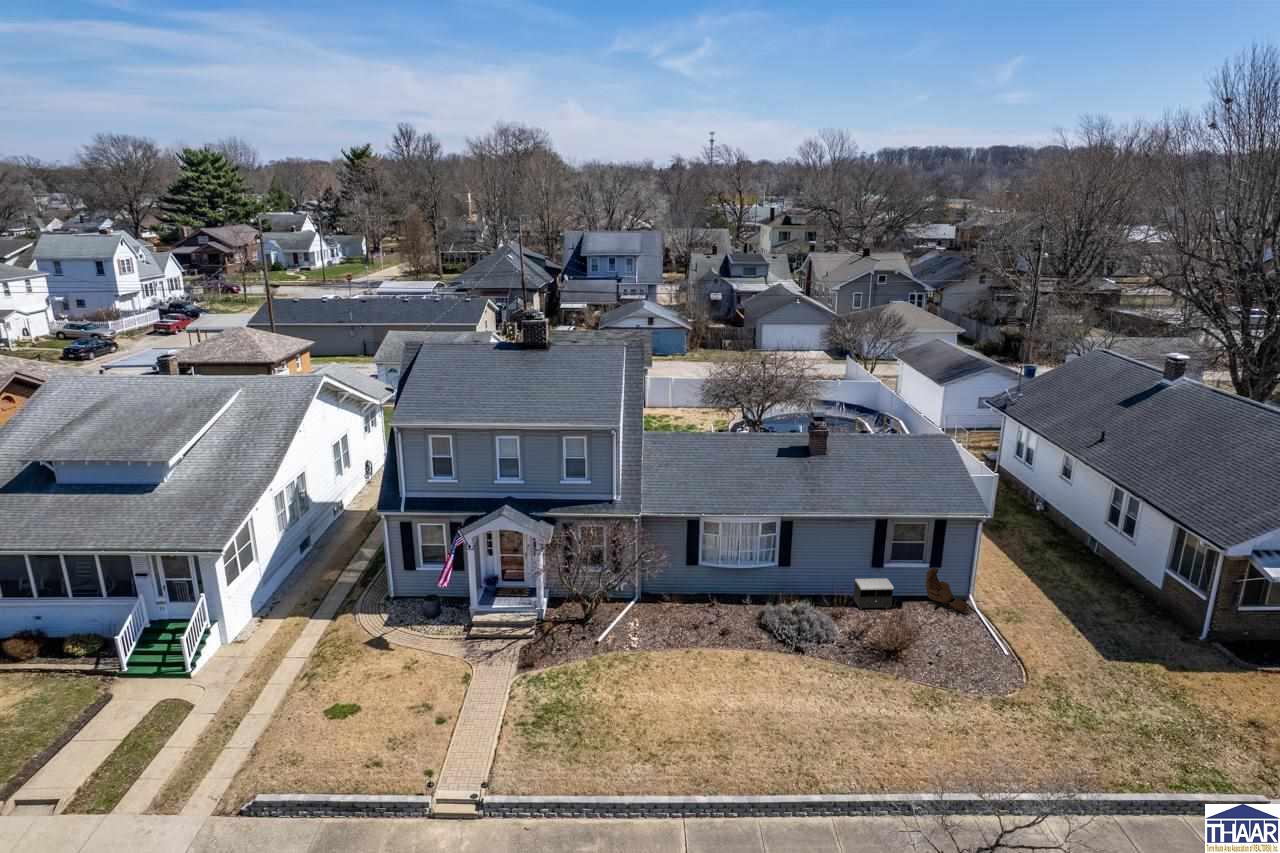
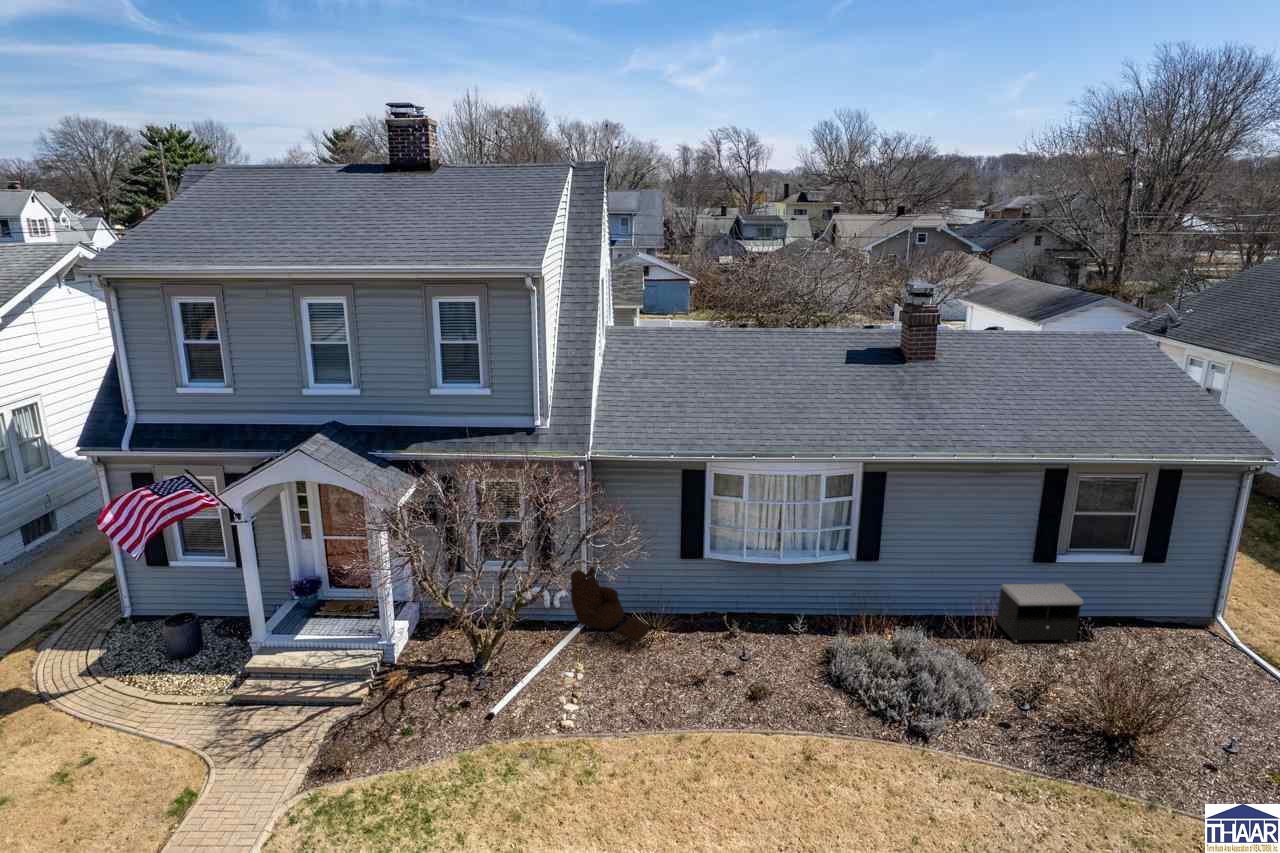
lounge chair: present [926,568,968,616] -> present [570,567,649,651]

